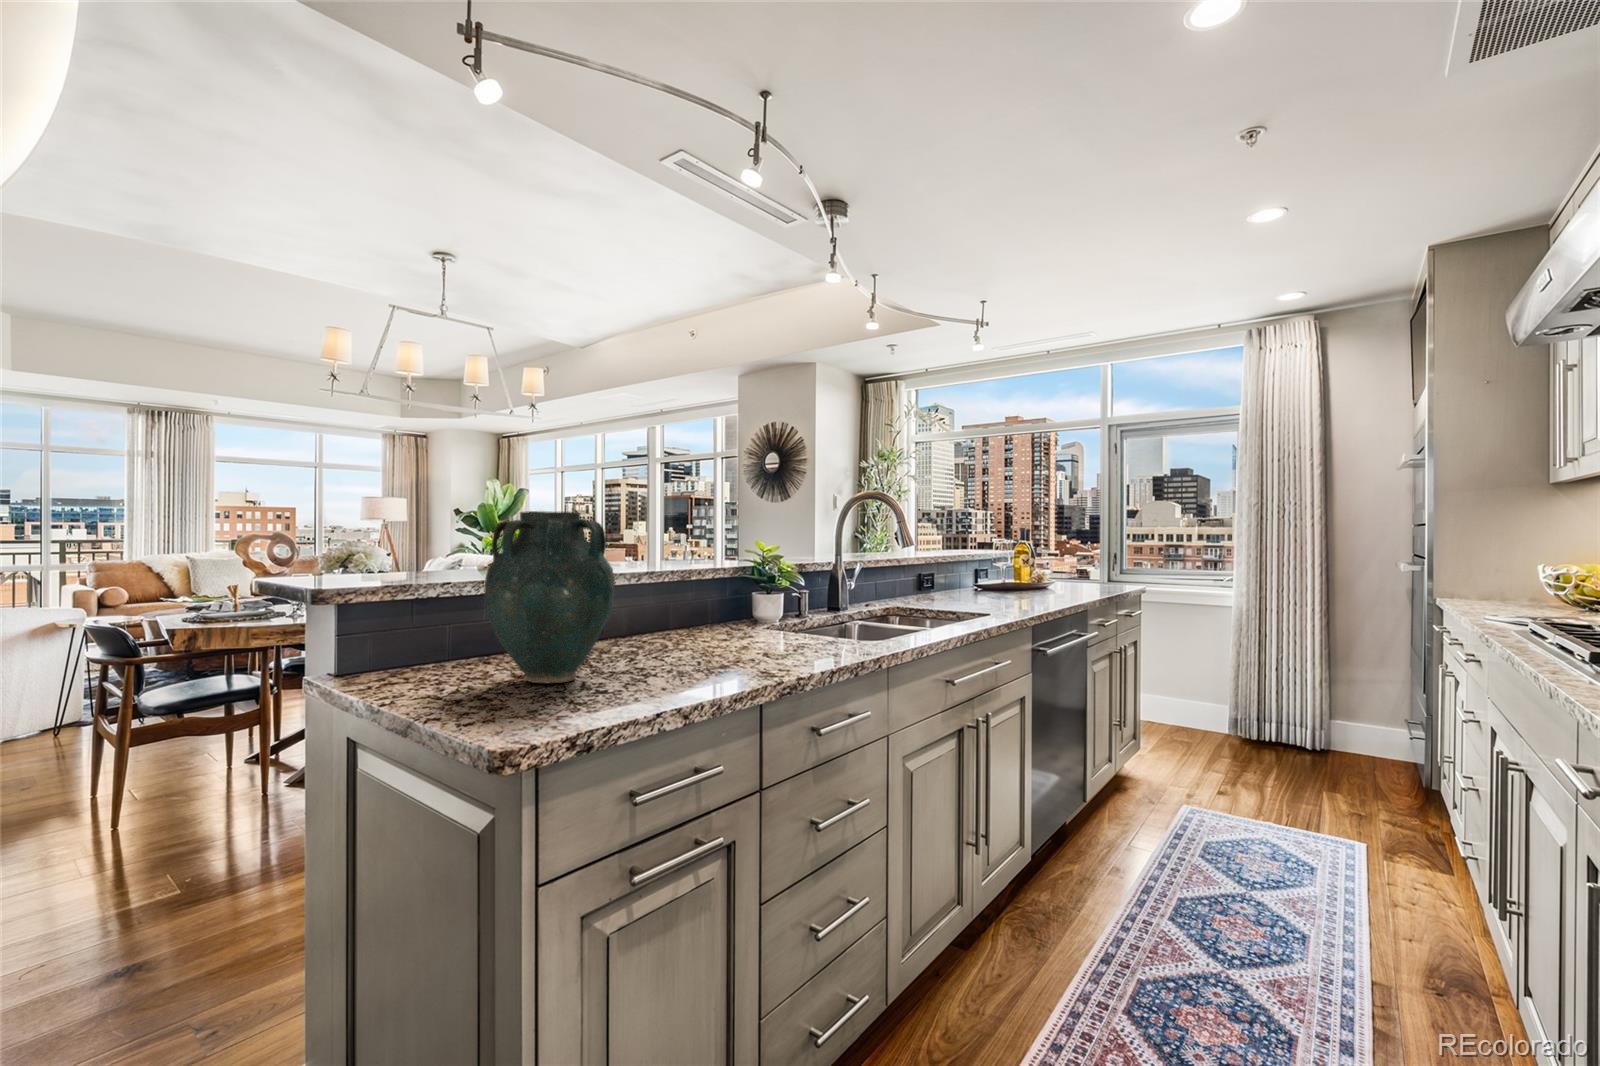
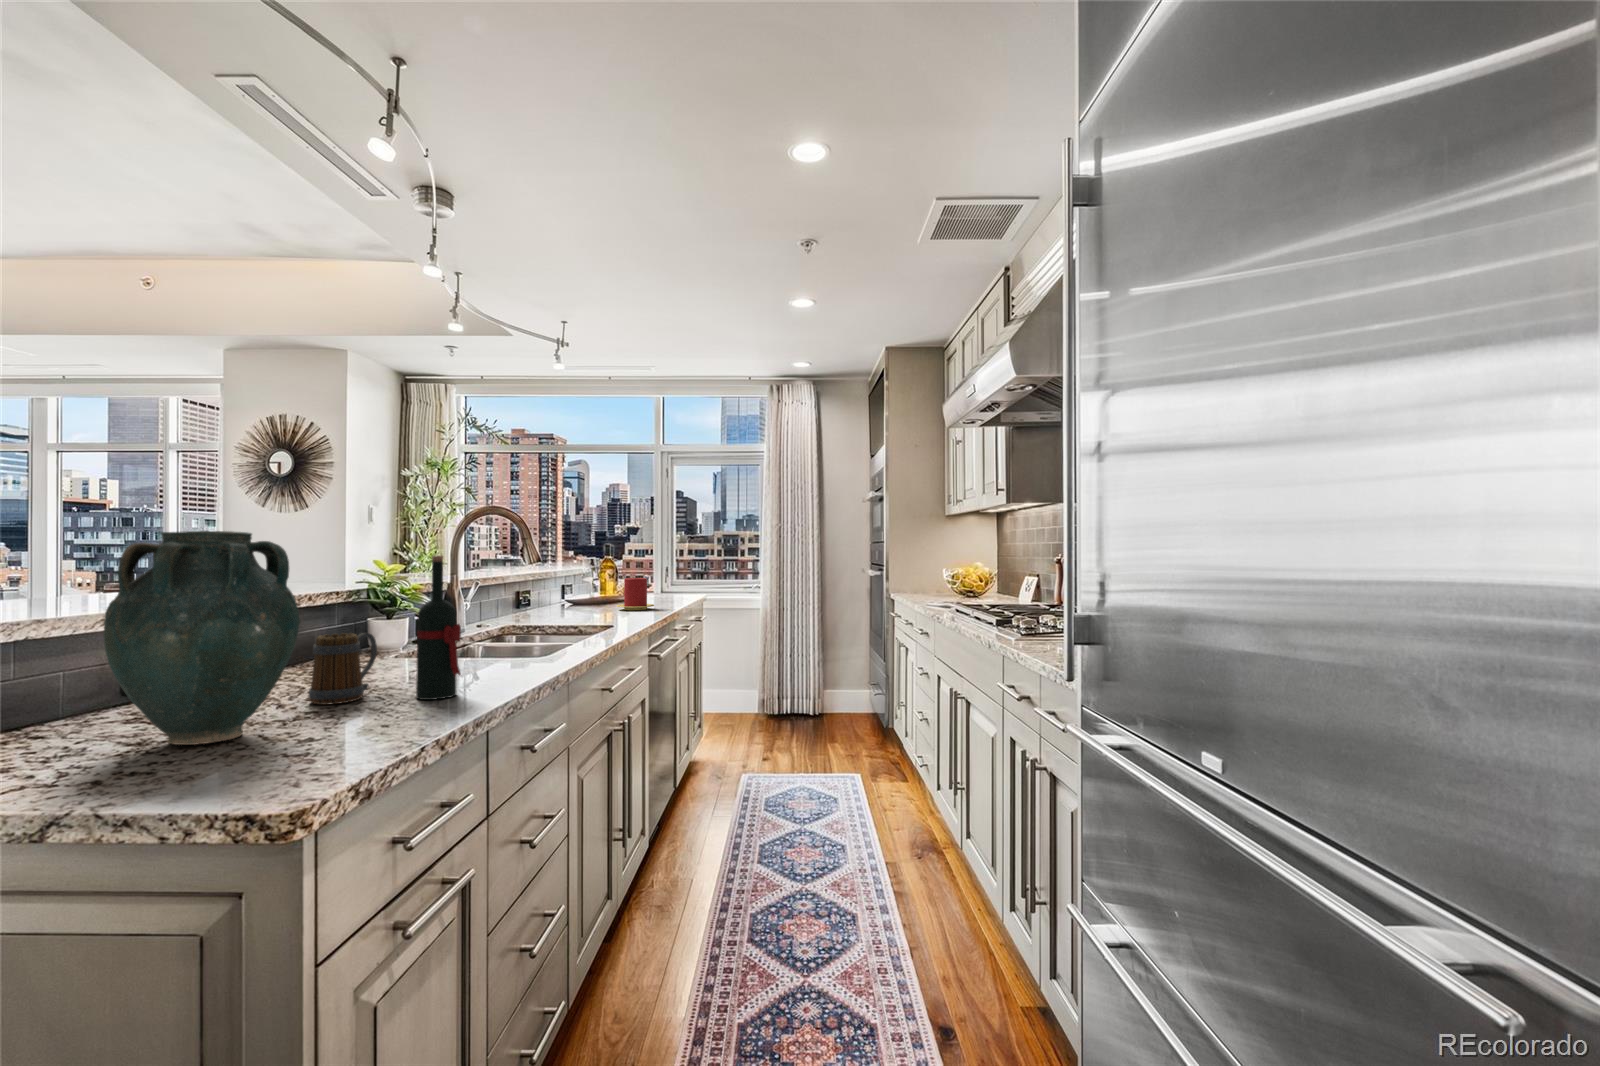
wine bottle: none [723,534,758,670] -> present [416,556,461,700]
candle: none [1023,565,1066,600] -> present [617,578,654,610]
mug: none [650,602,706,664] -> present [309,633,377,705]

